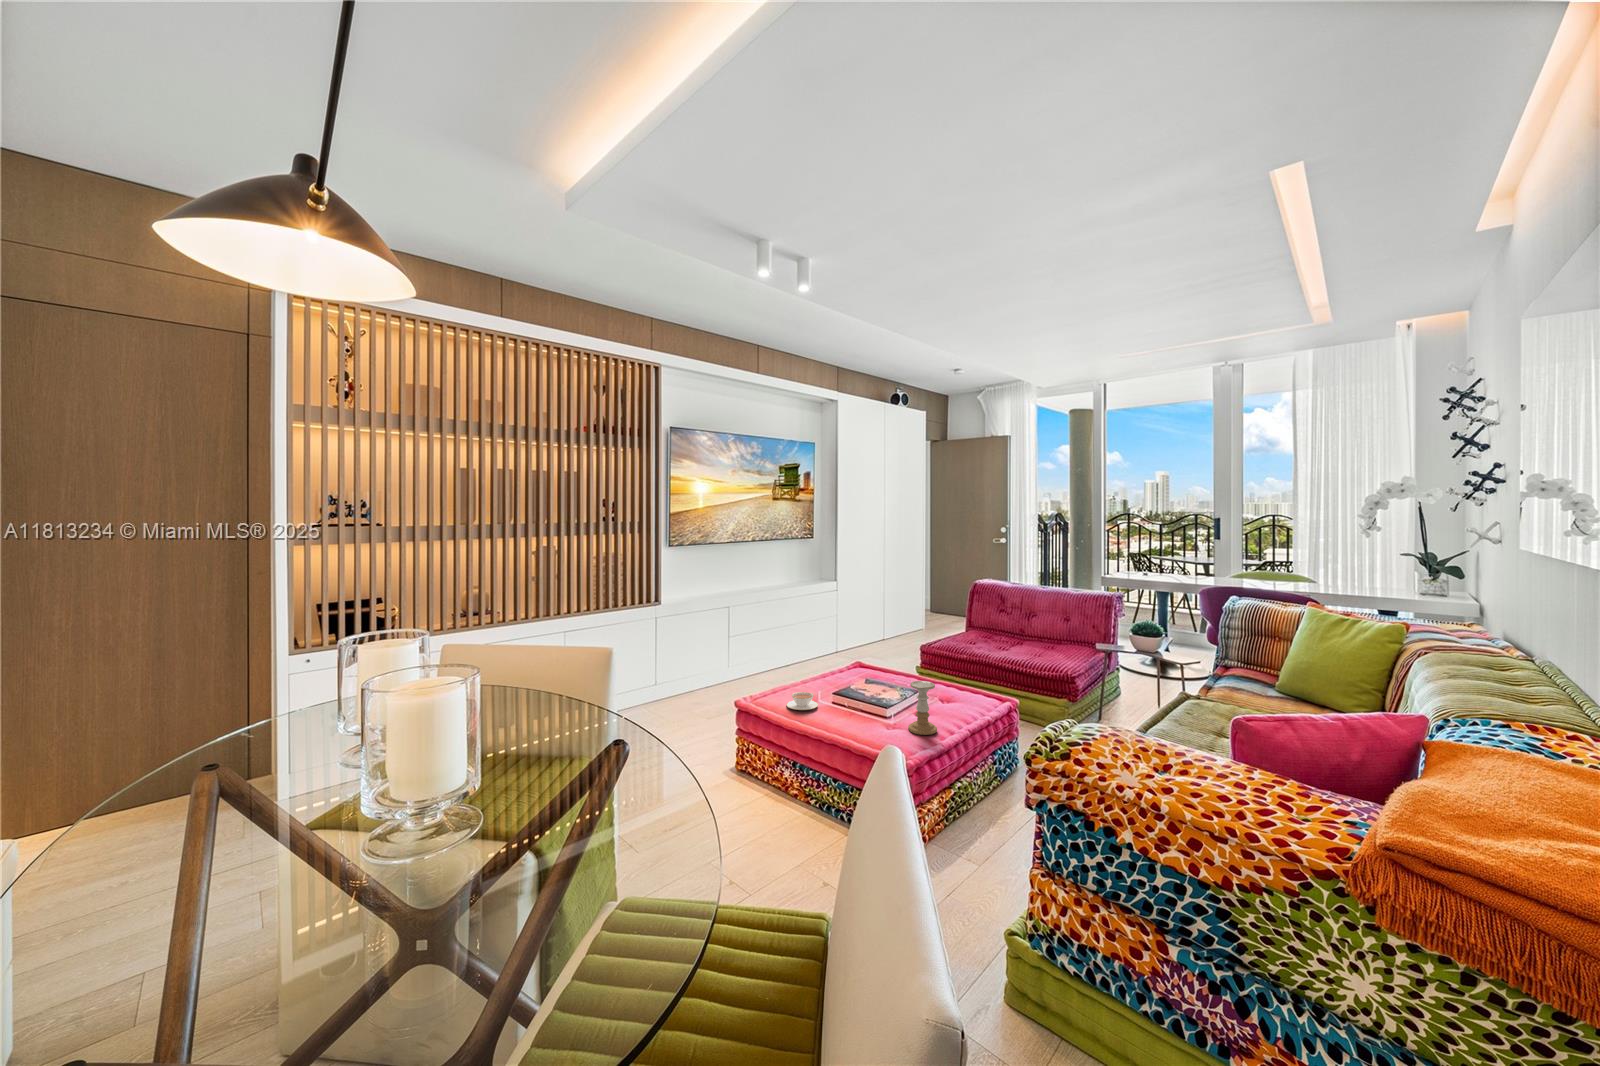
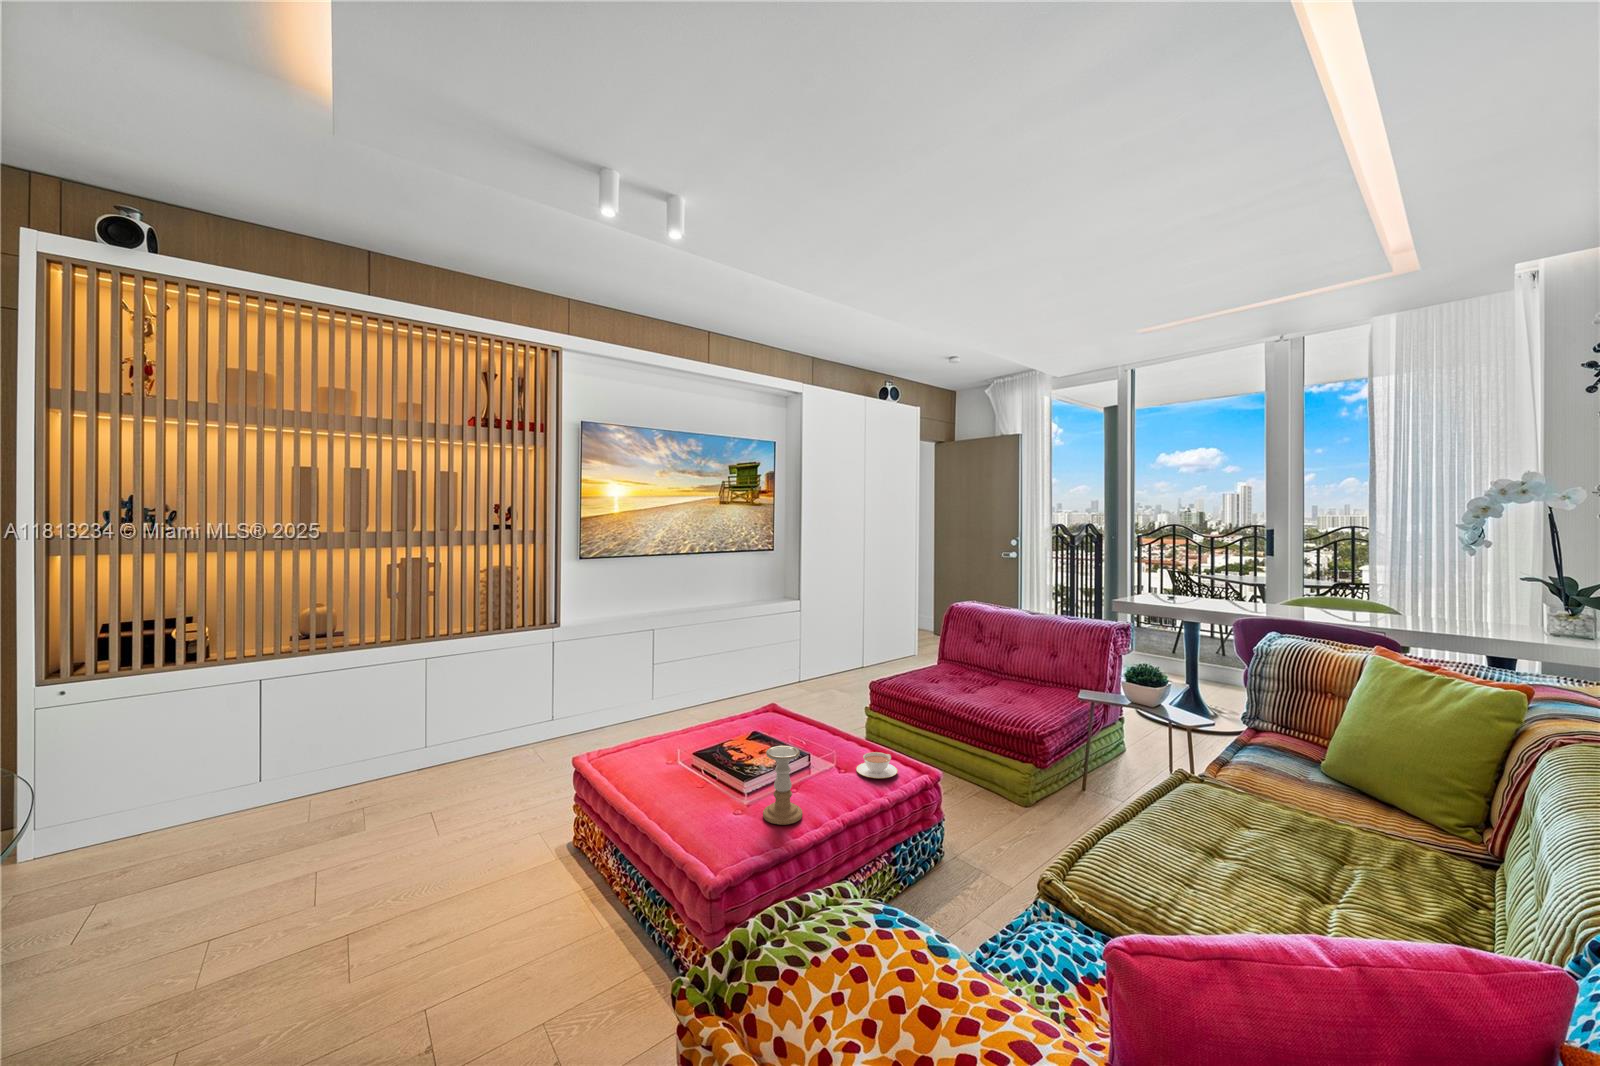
teacup: present [787,692,818,710] -> present [856,752,898,778]

